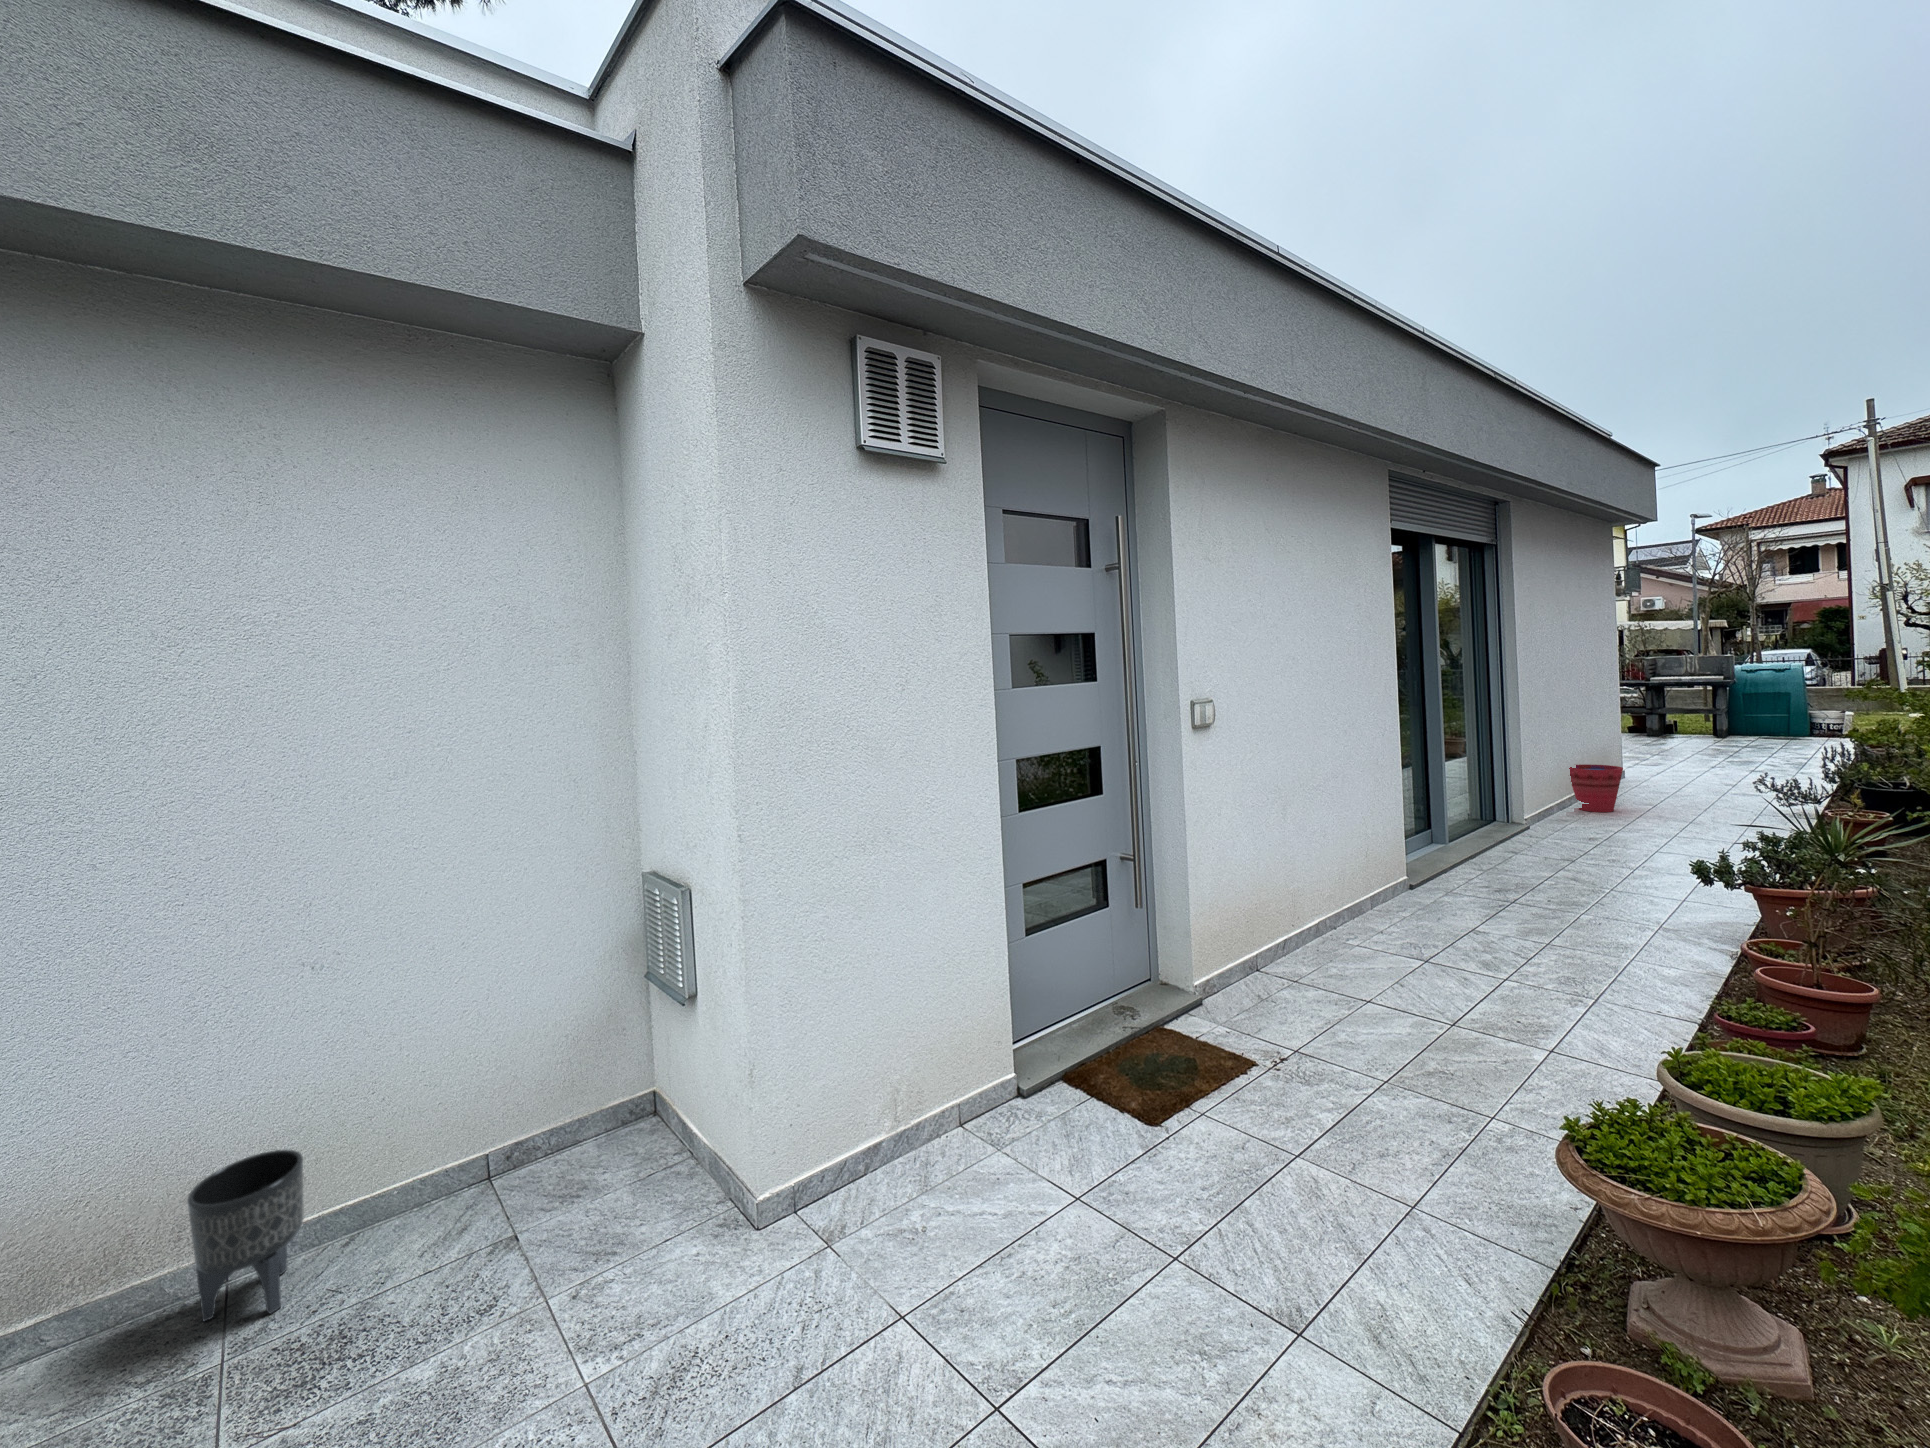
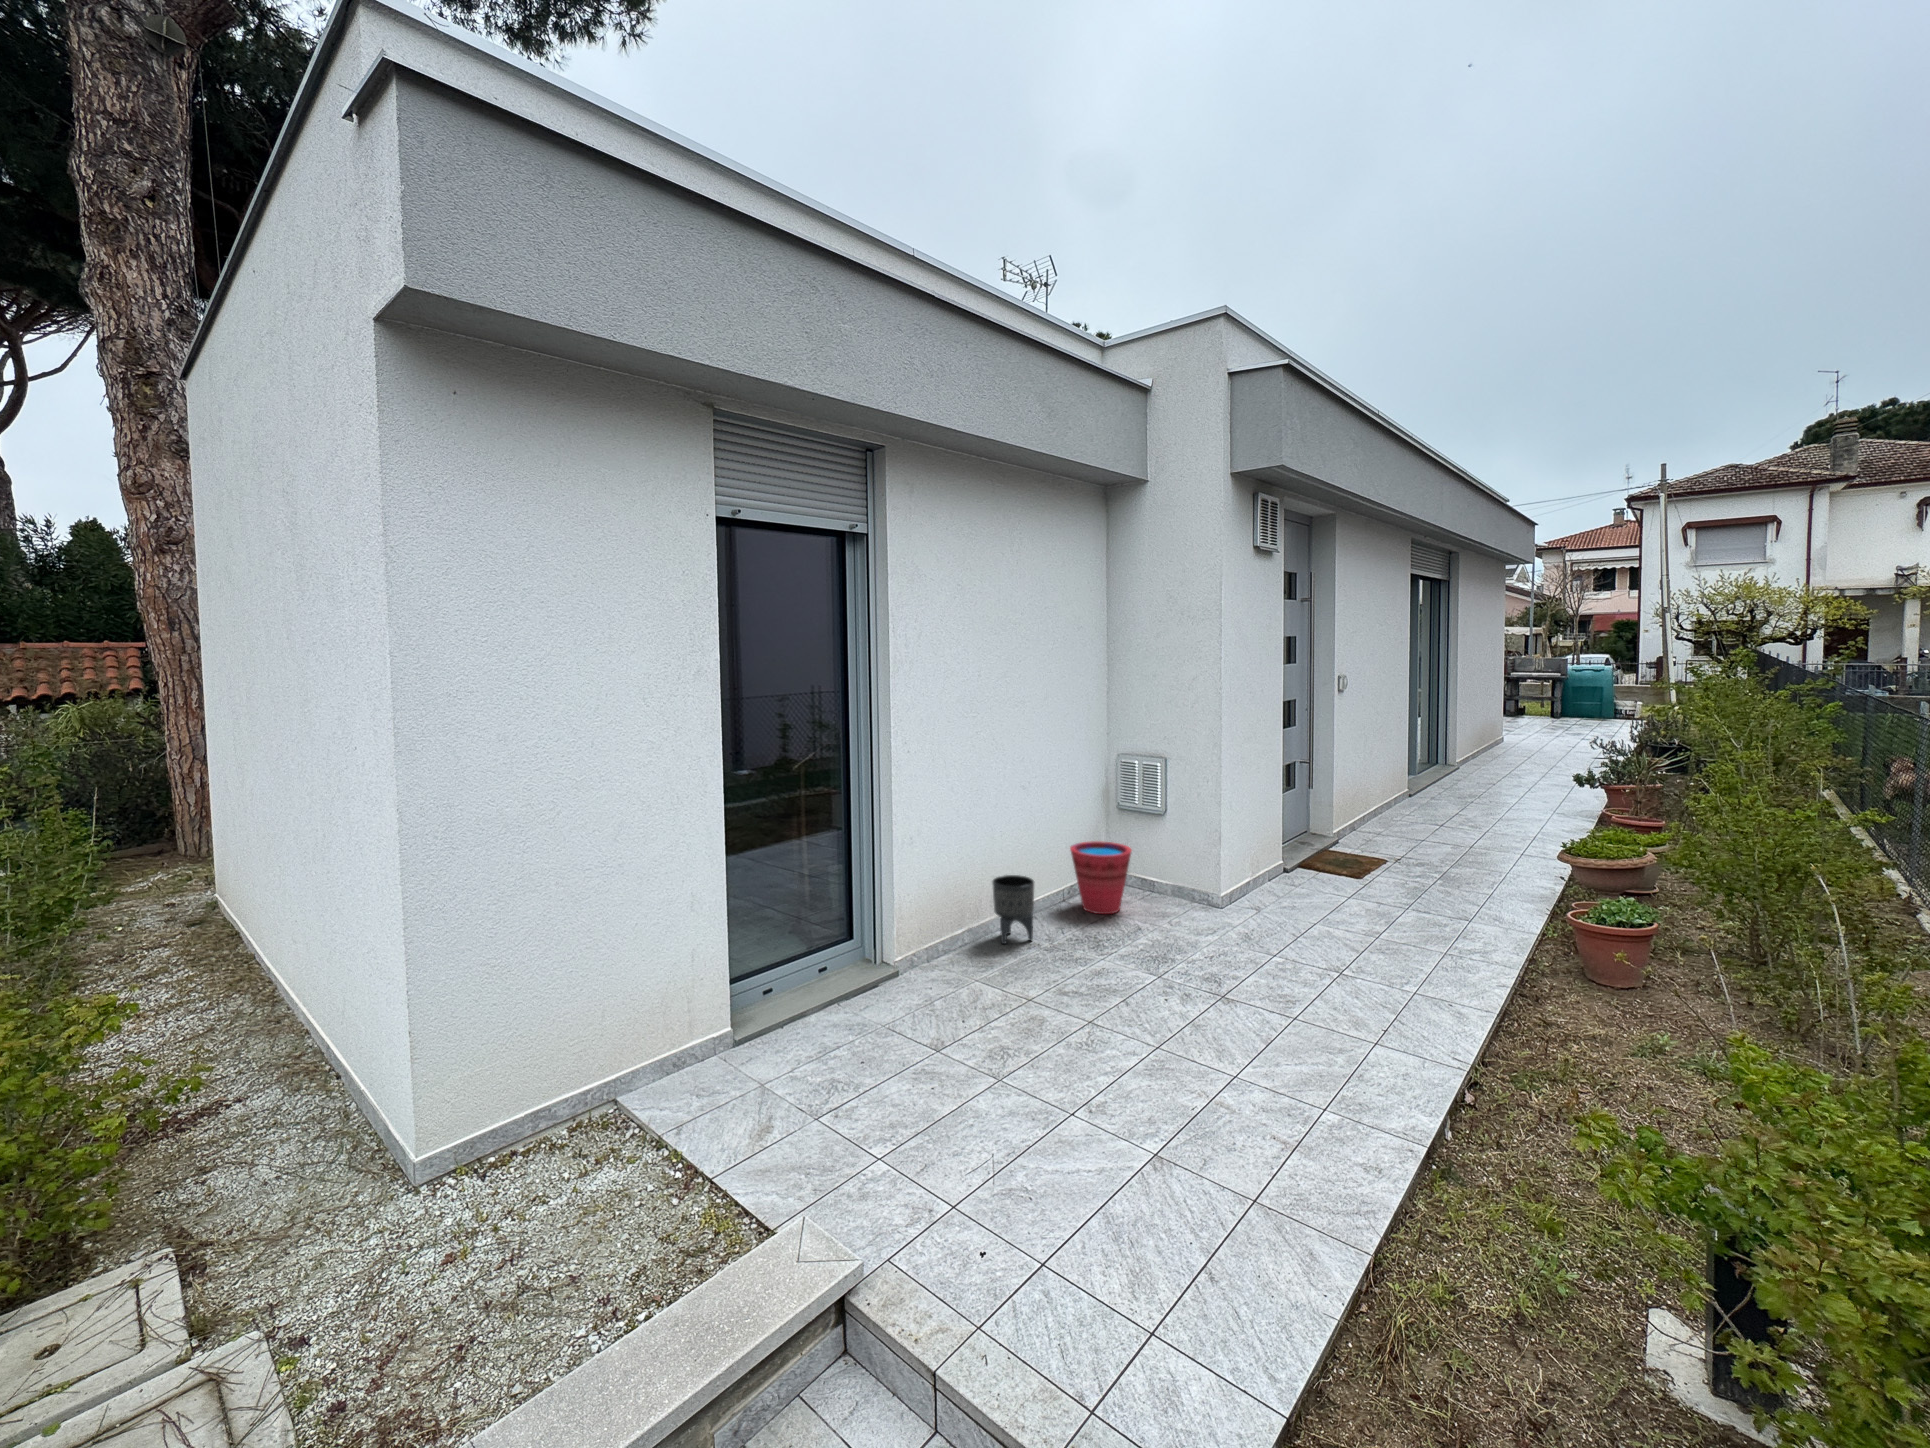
bucket: present [1569,764,1623,812] -> present [1070,841,1132,914]

